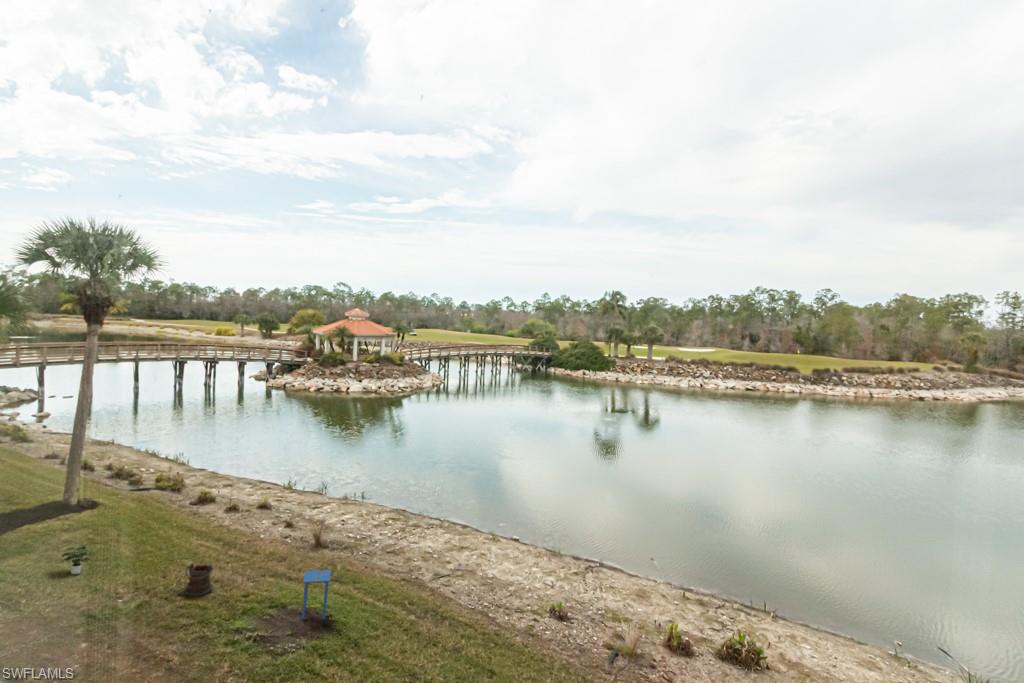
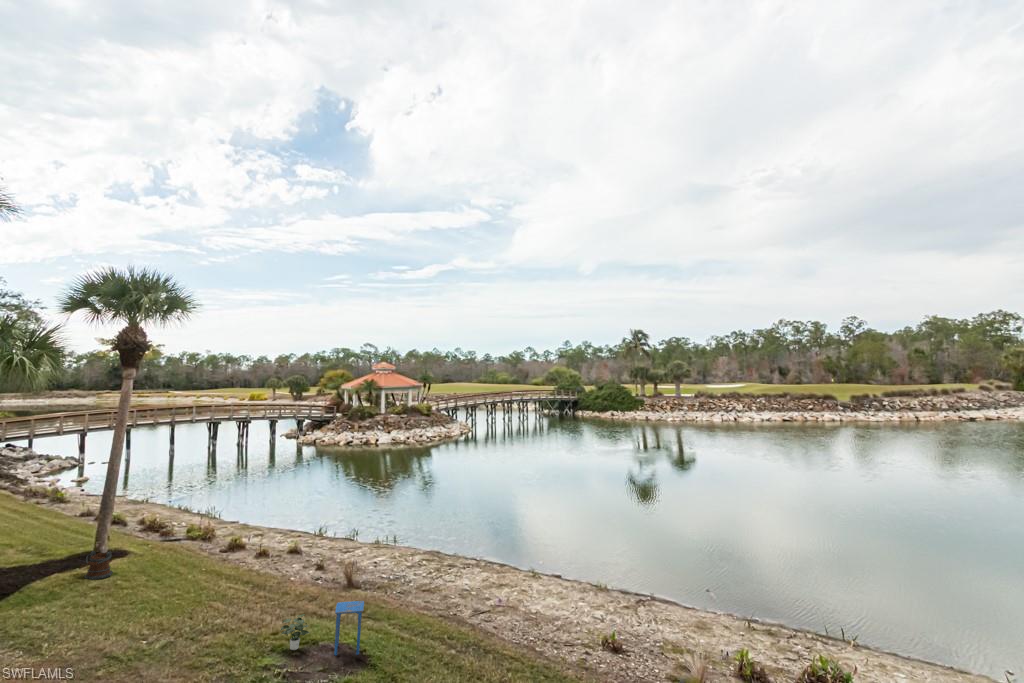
potted plant: present [62,544,93,574] -> present [281,614,310,650]
bucket: present [184,563,214,596] -> present [84,551,113,580]

